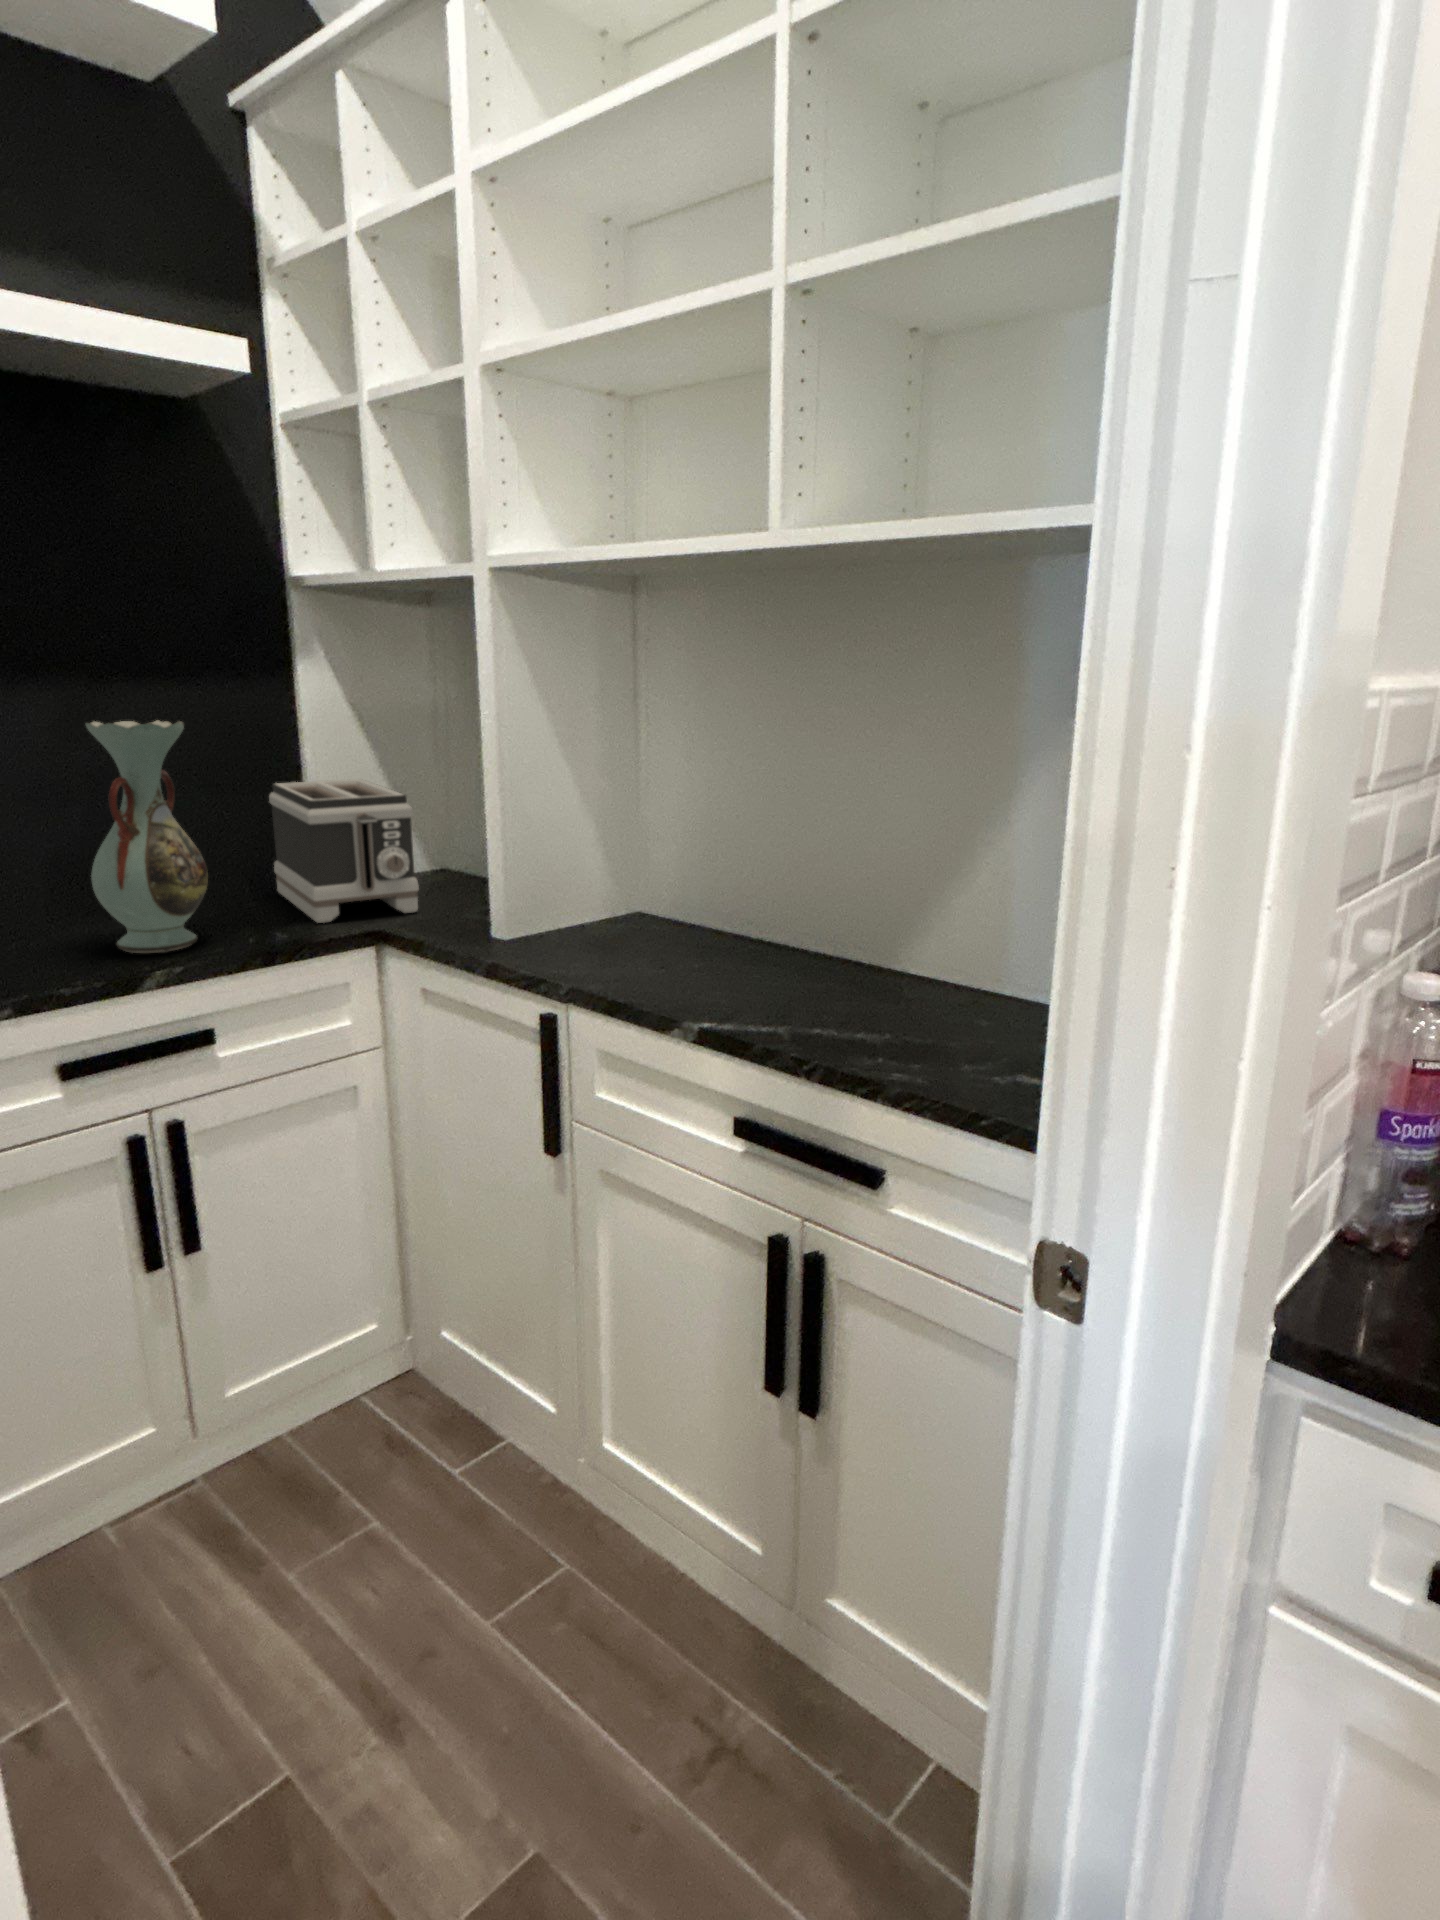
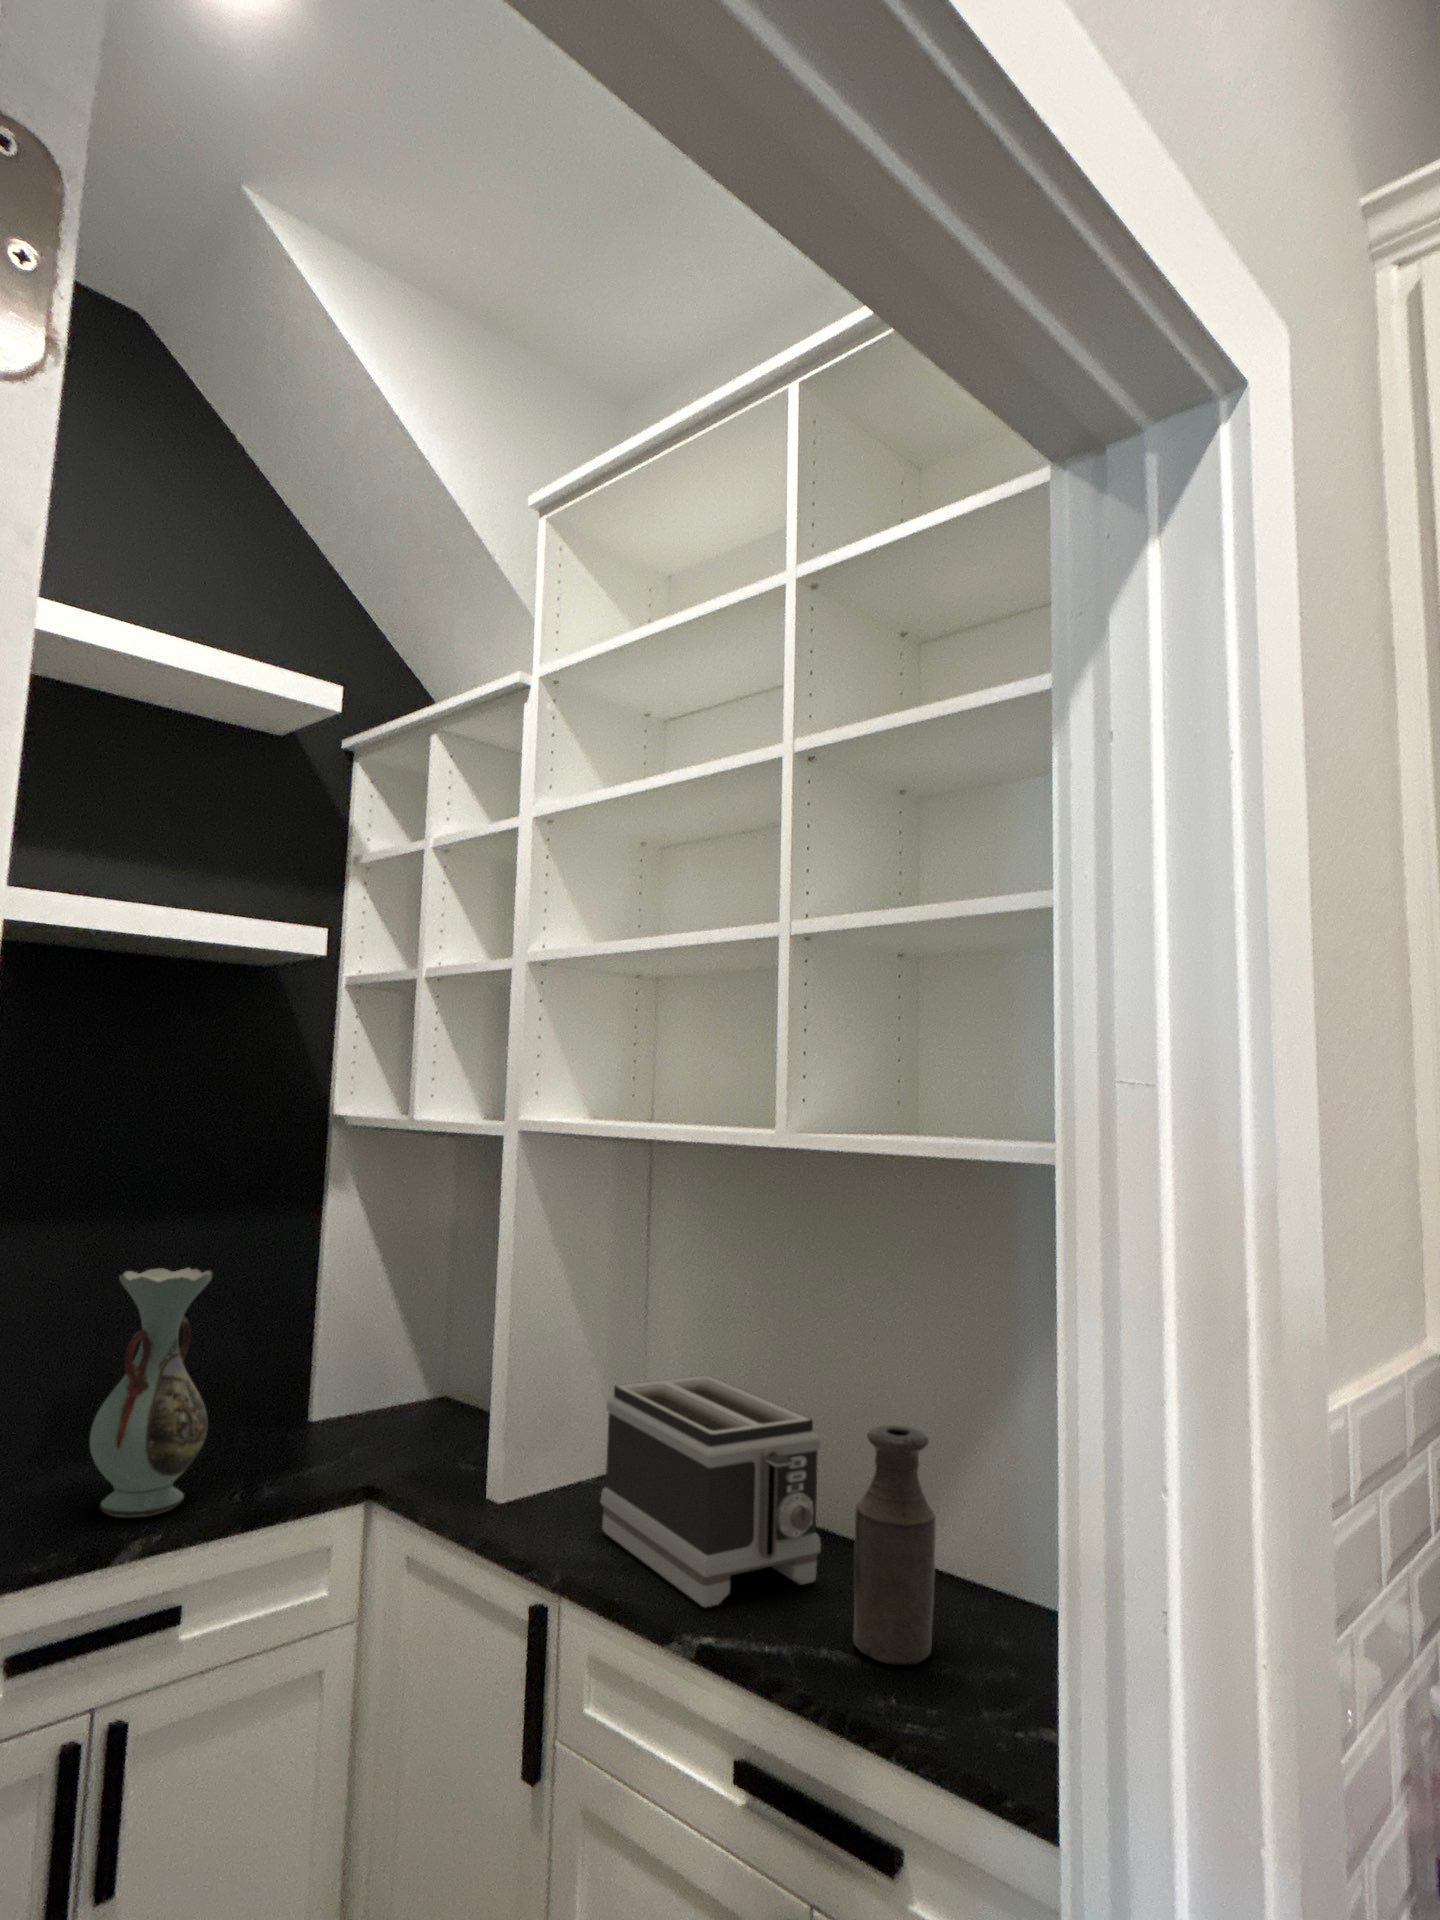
toaster: present [269,779,419,923] -> present [600,1375,821,1608]
bottle: none [844,829,926,1037] -> present [853,1425,936,1665]

